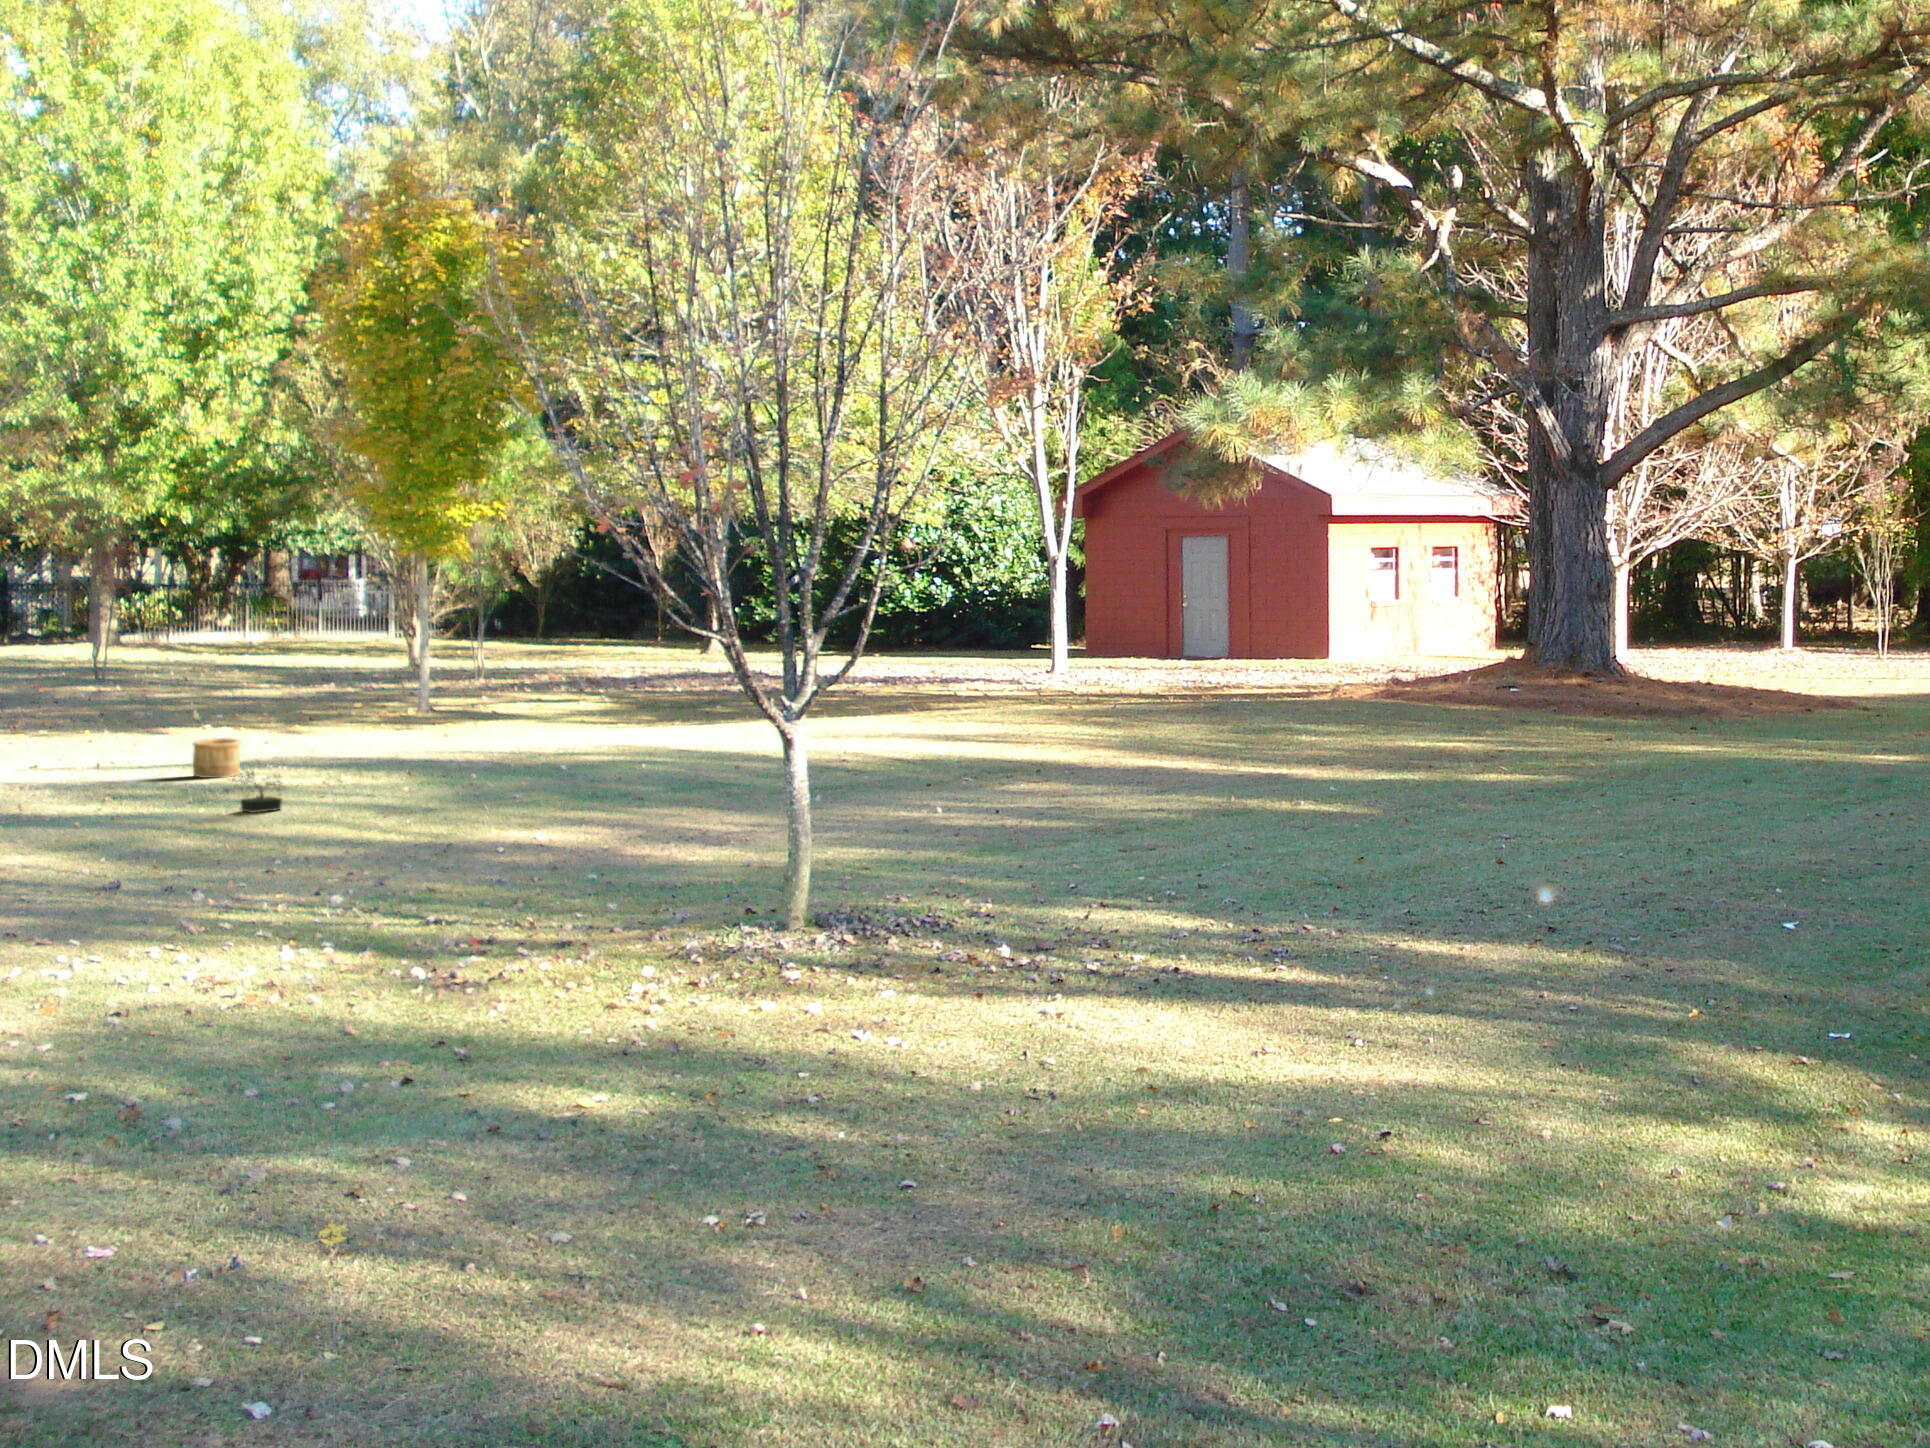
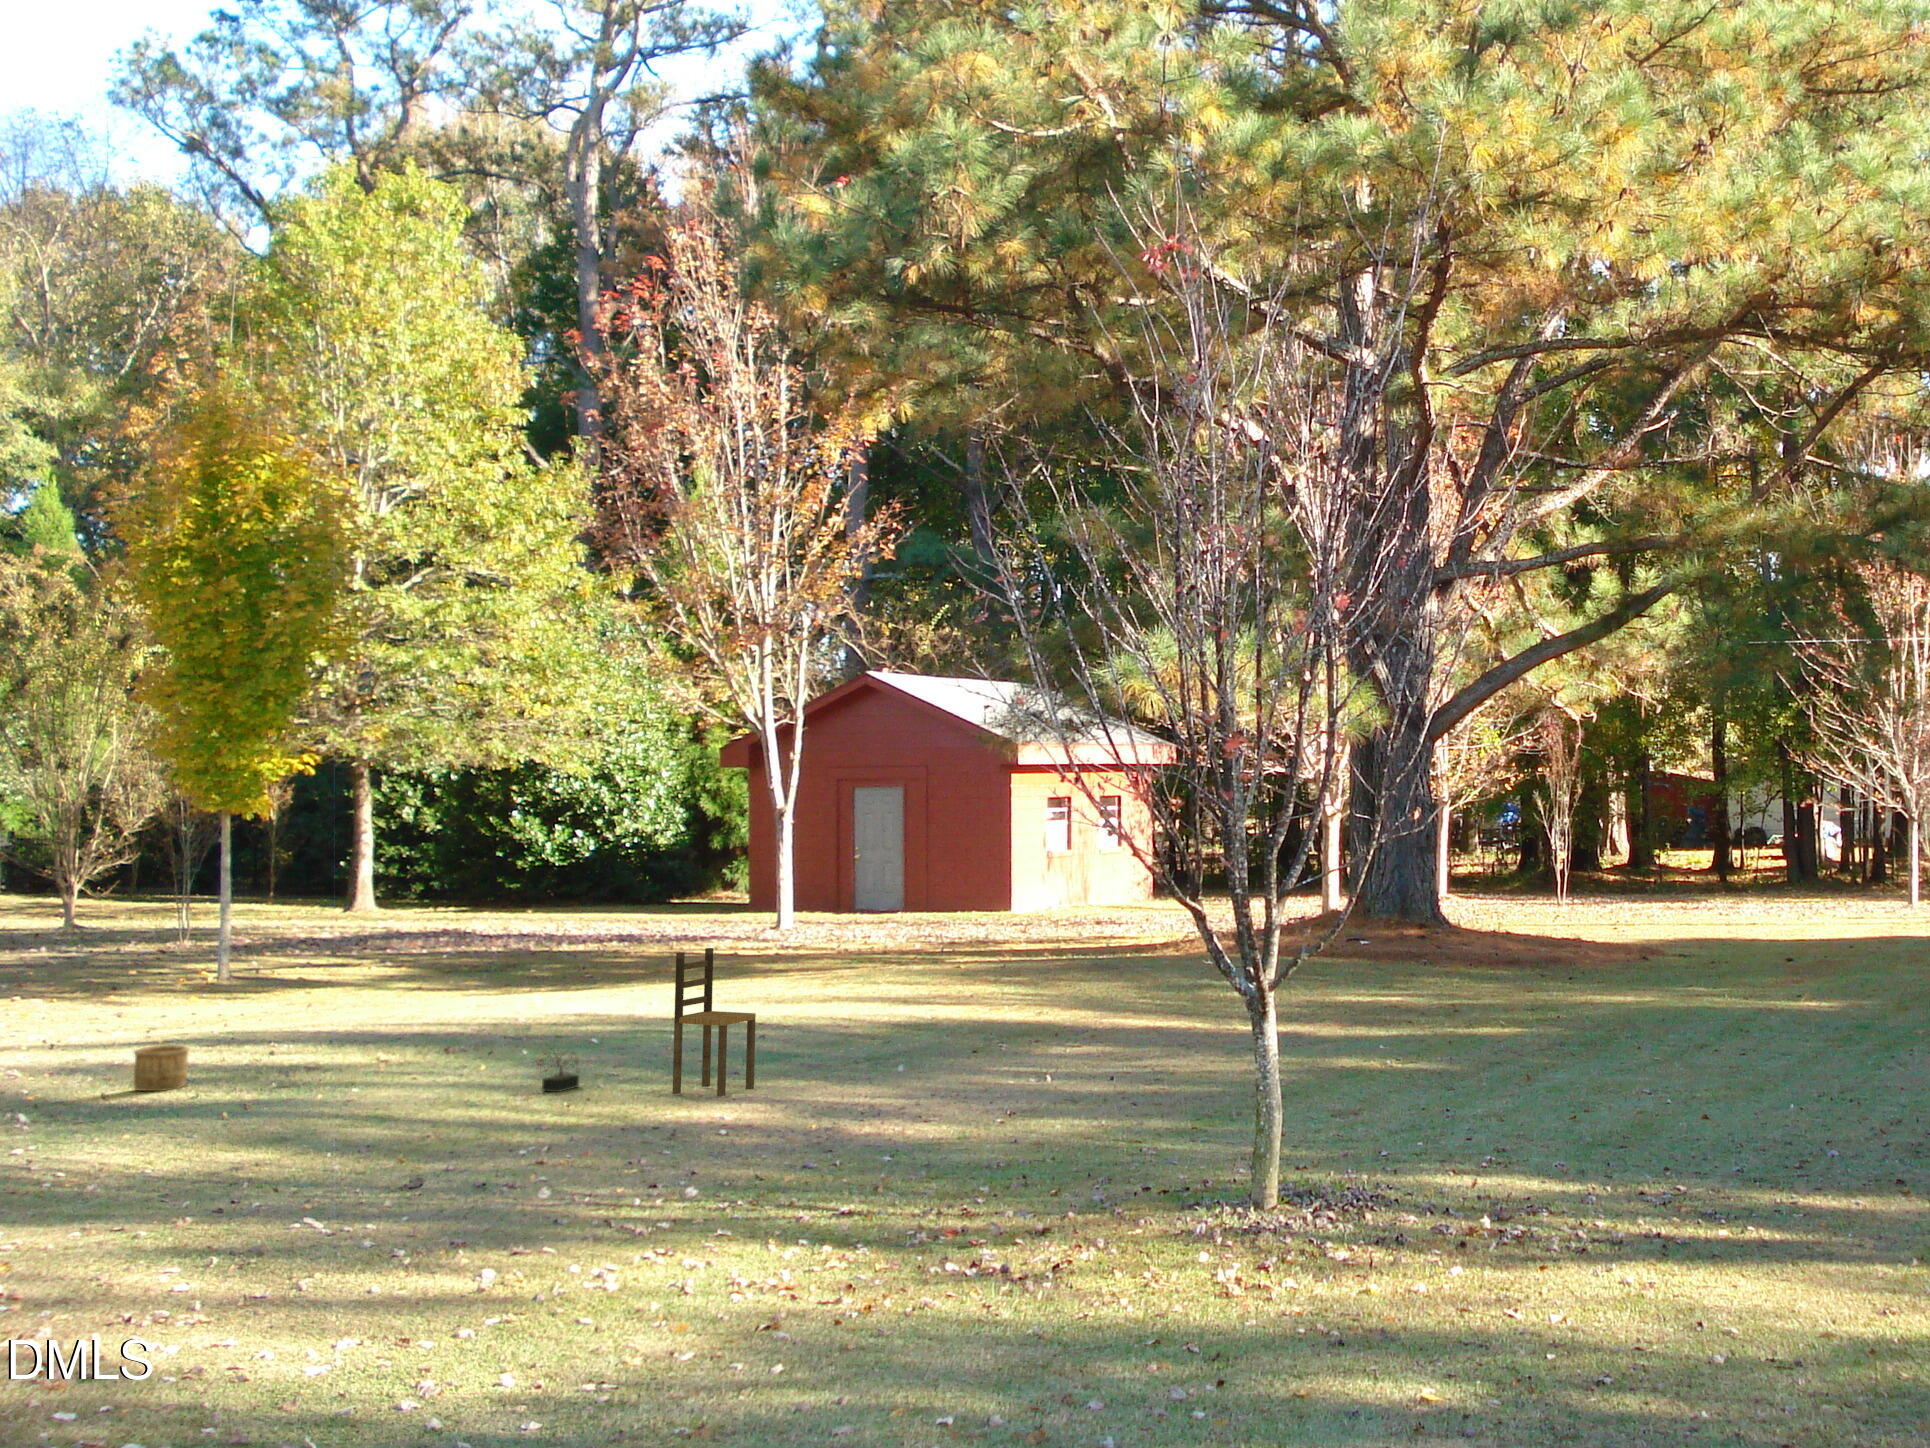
chair: none [537,680,618,821] -> present [672,948,756,1096]
decorative plant: present [233,768,283,813] -> present [536,1046,579,1092]

